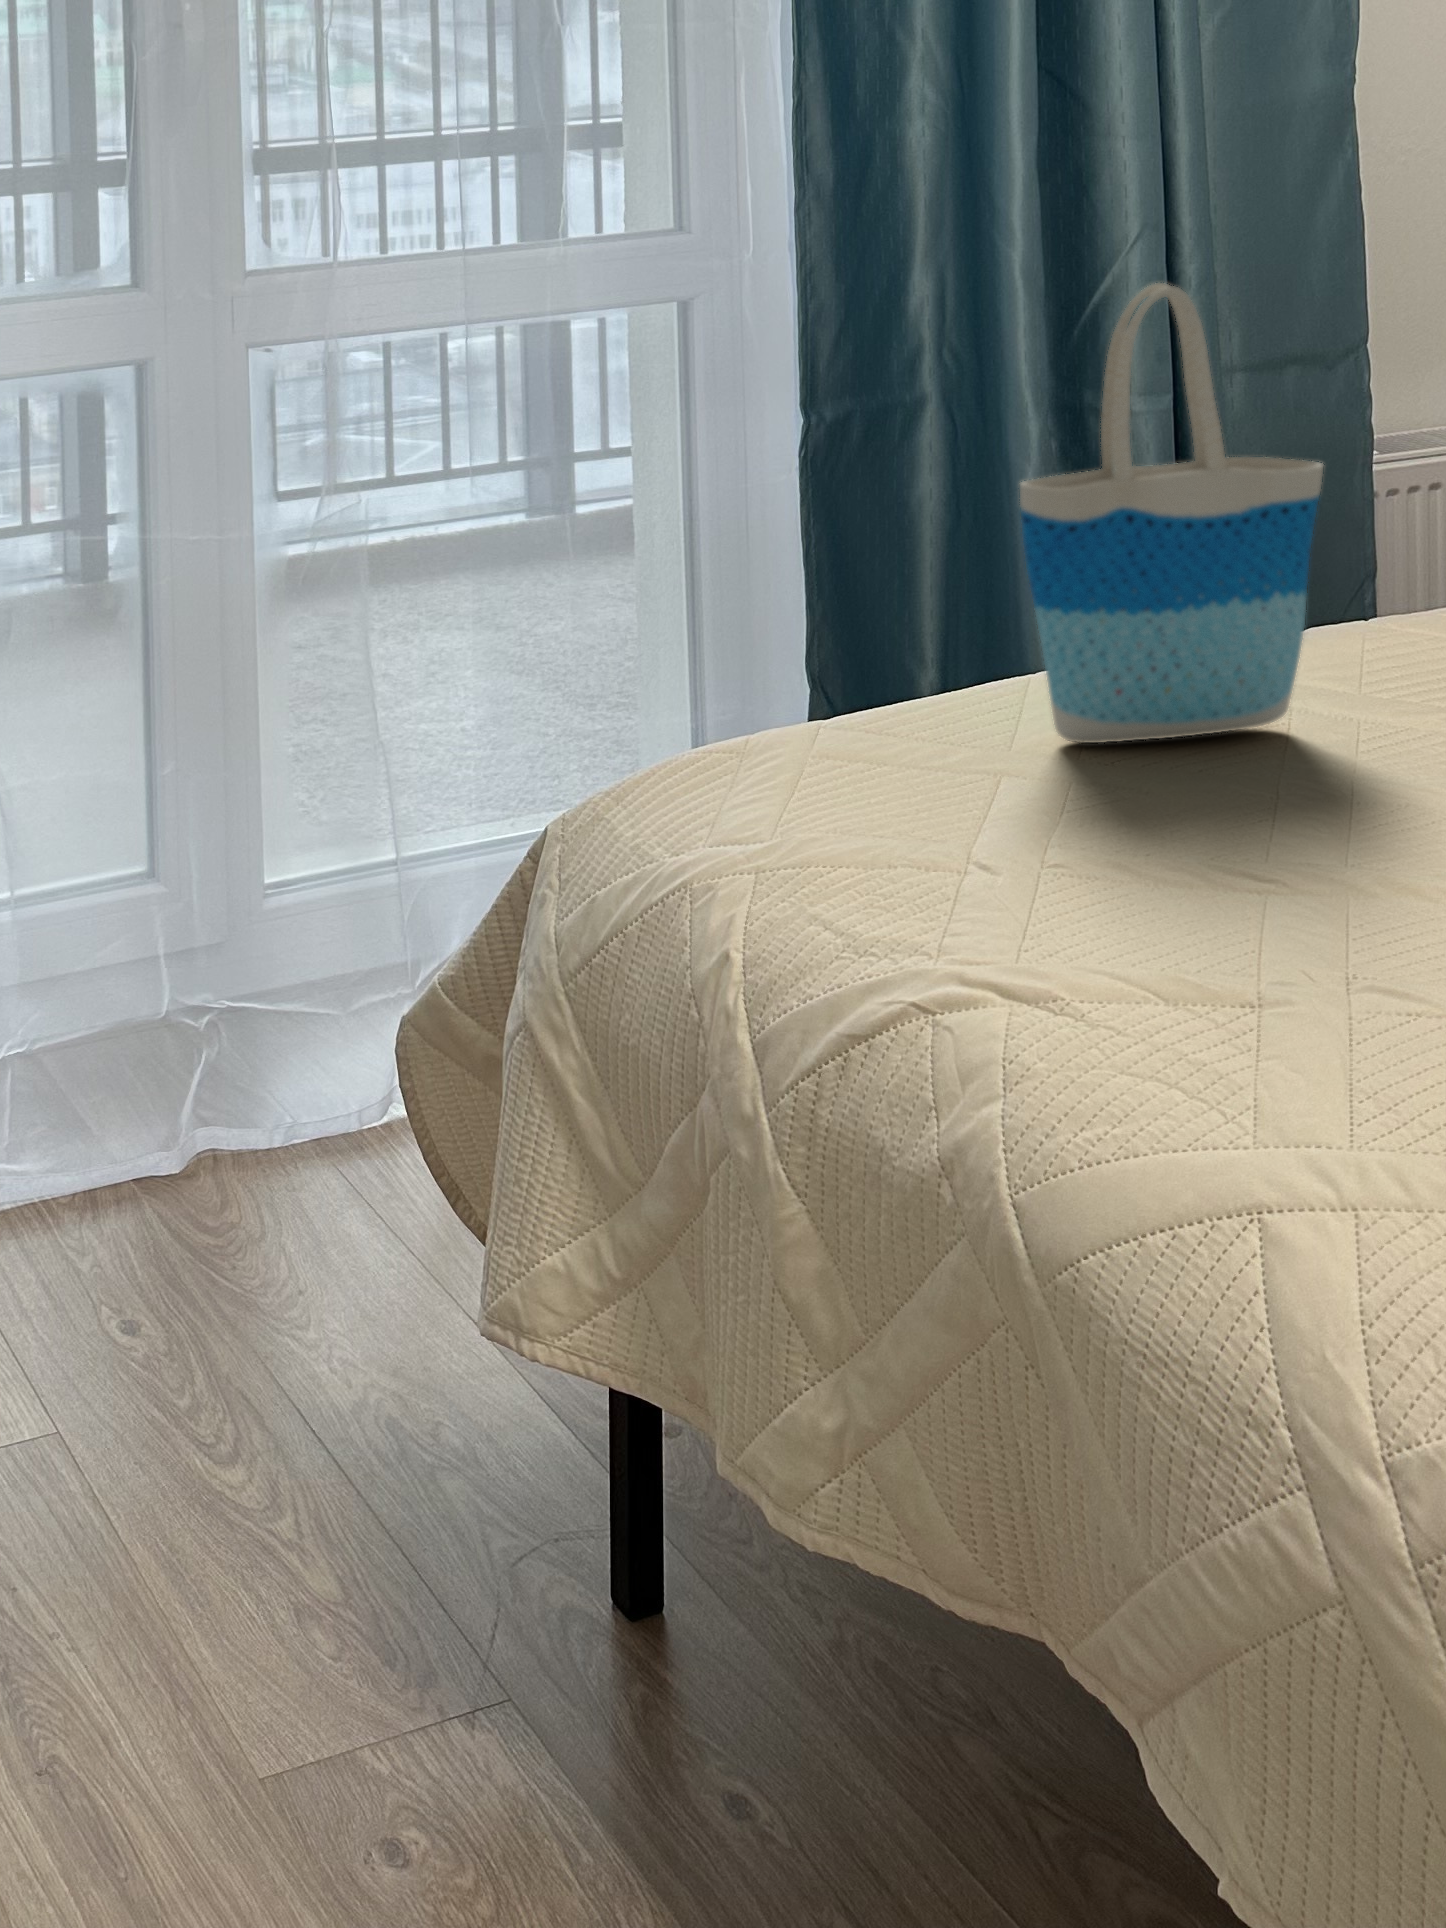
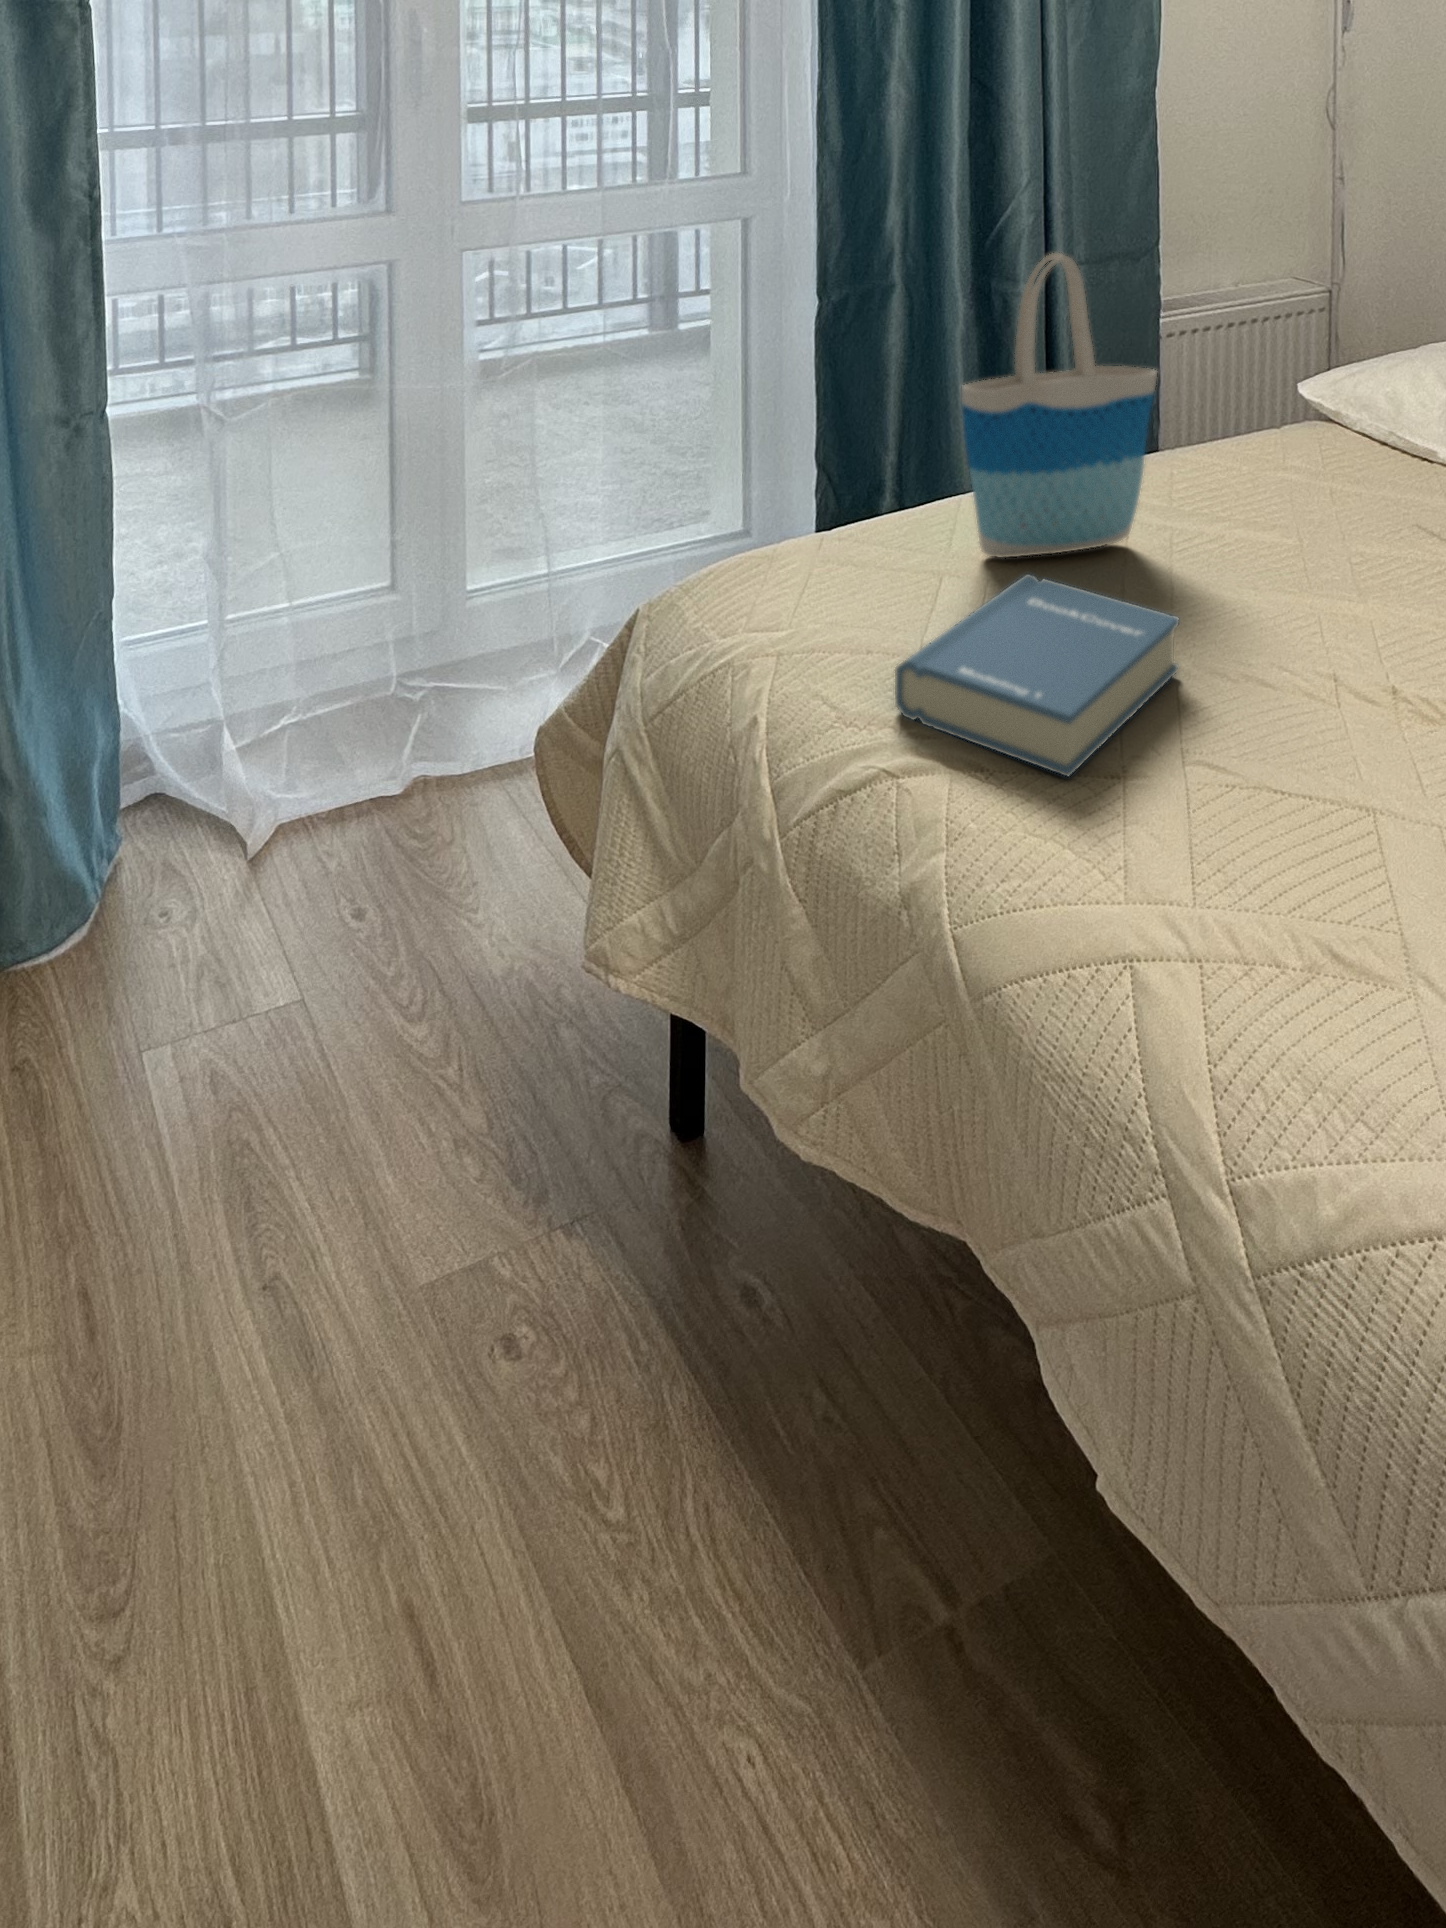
hardback book: none [921,748,1349,997] -> present [895,574,1179,776]

